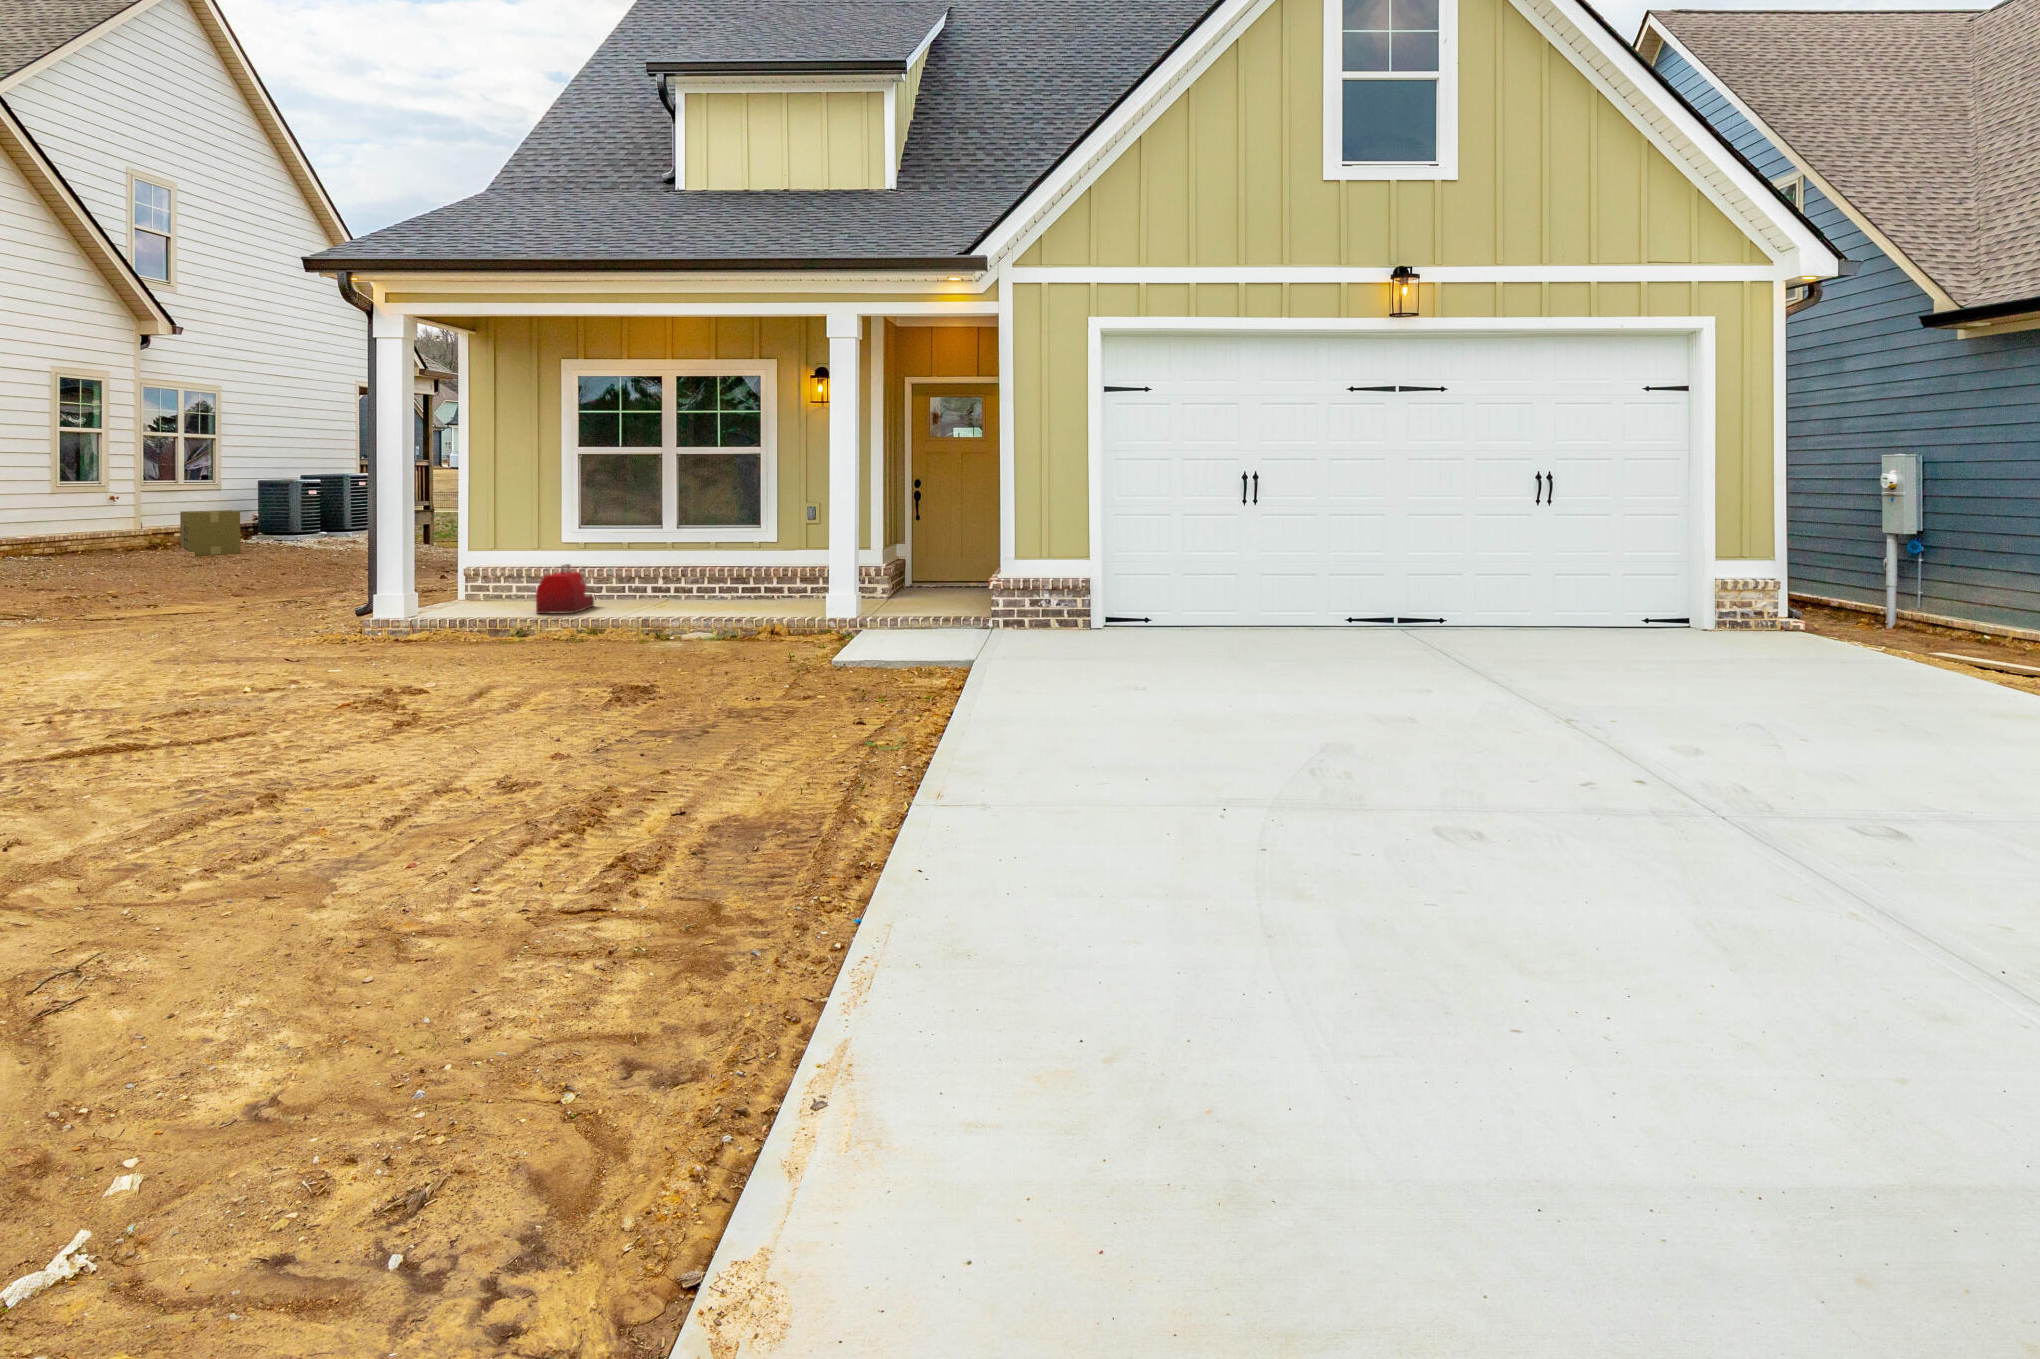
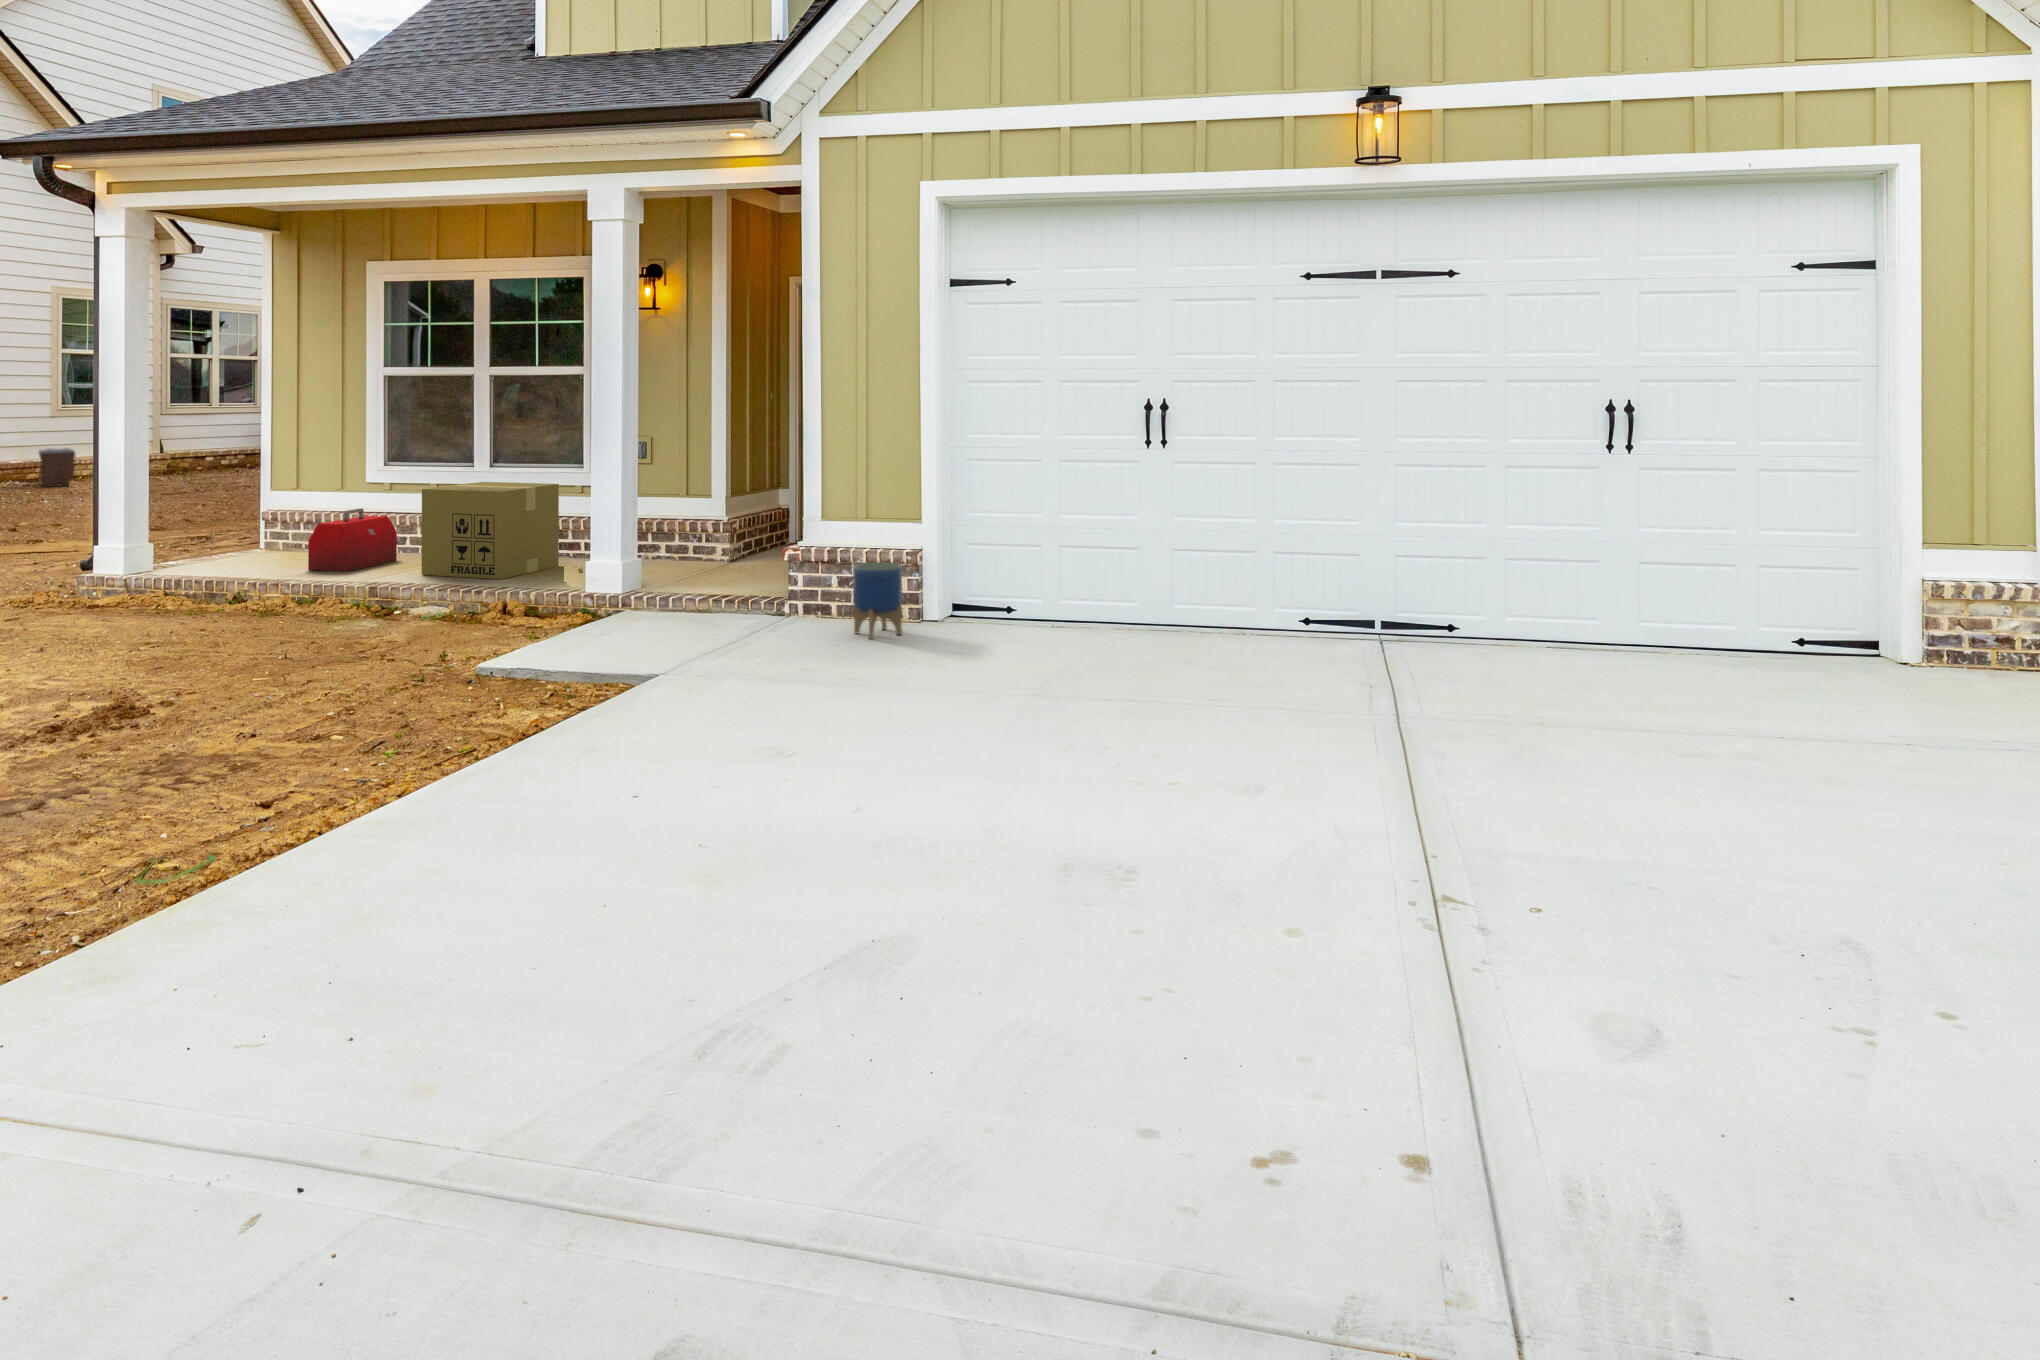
cardboard box: present [180,510,241,555] -> present [422,482,559,579]
bench: none [49,526,97,563] -> present [38,448,75,487]
planter: none [1054,586,1088,638] -> present [853,562,902,639]

